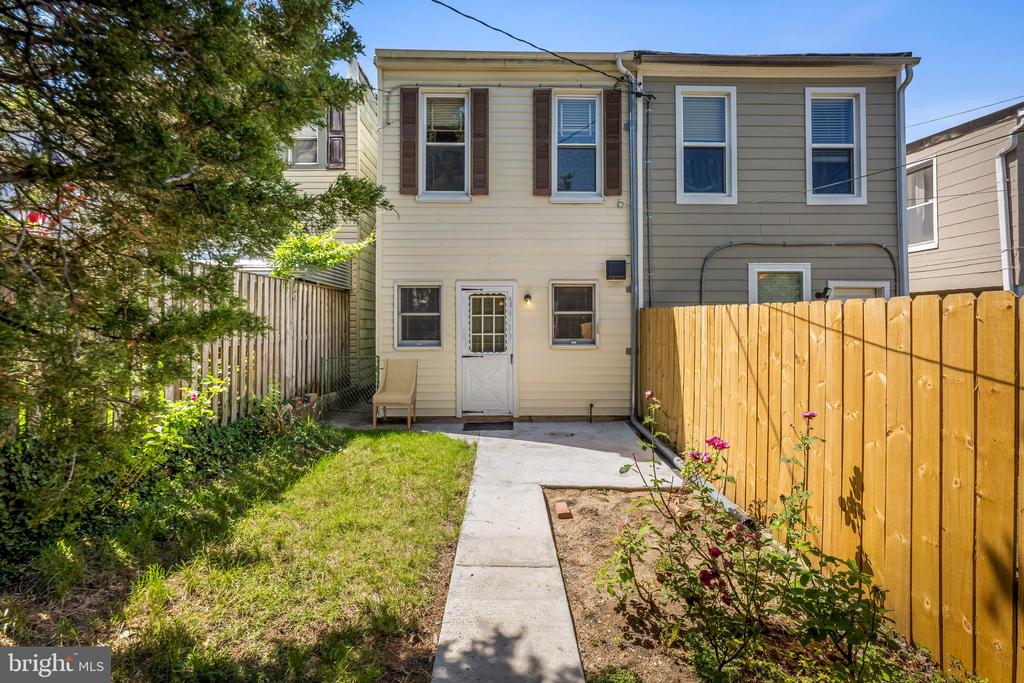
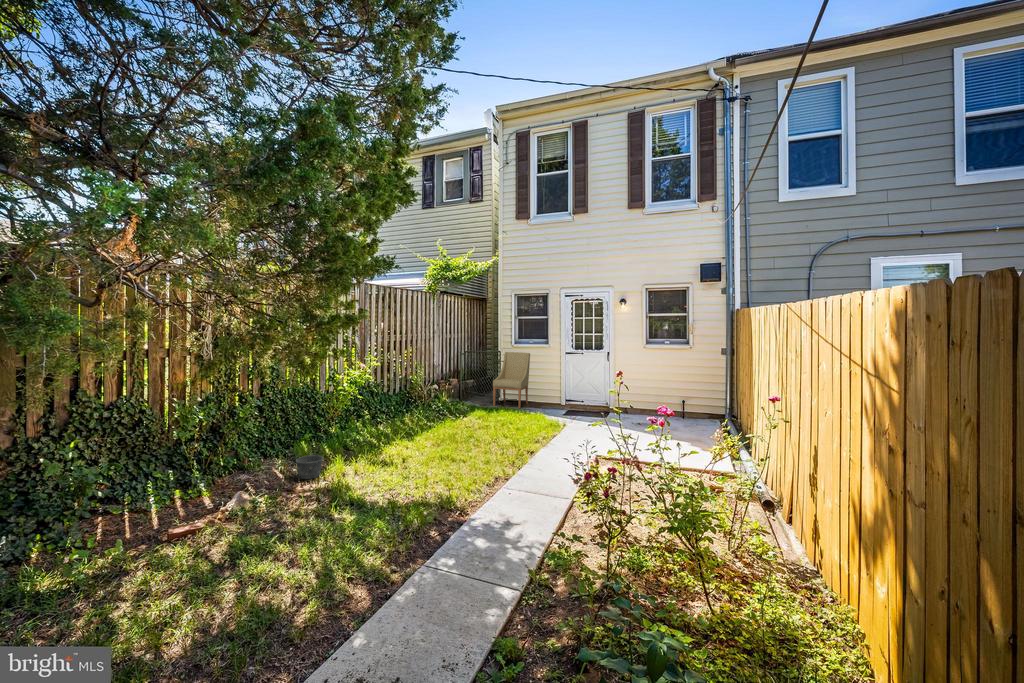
bucket: none [51,561,120,634] -> present [296,455,323,479]

